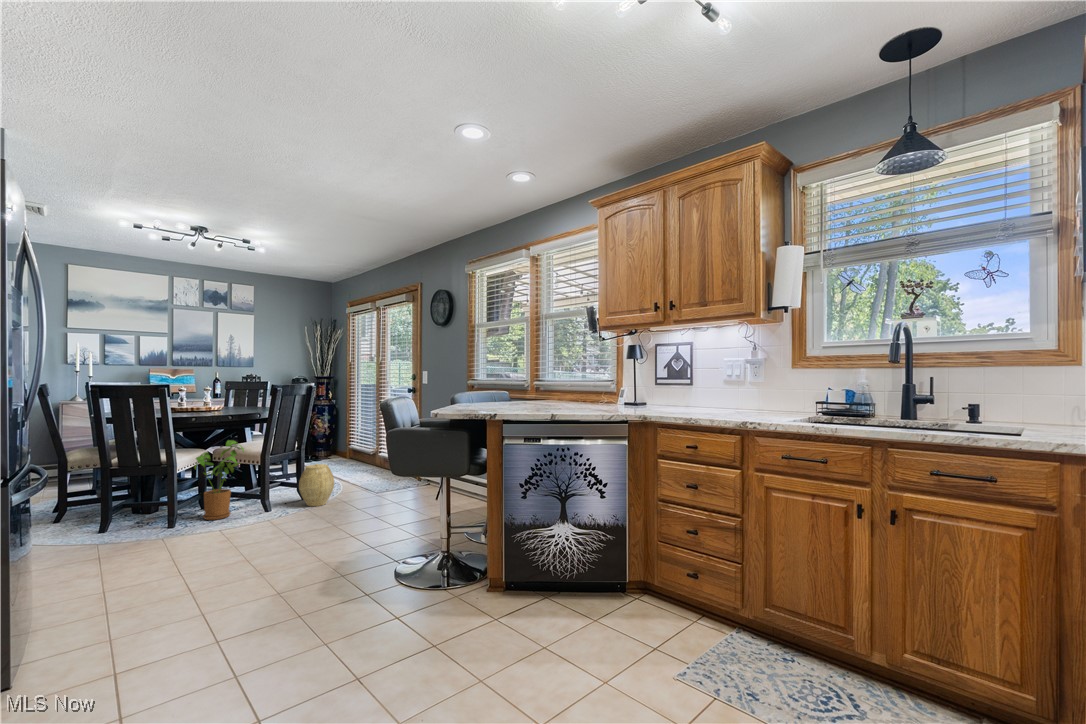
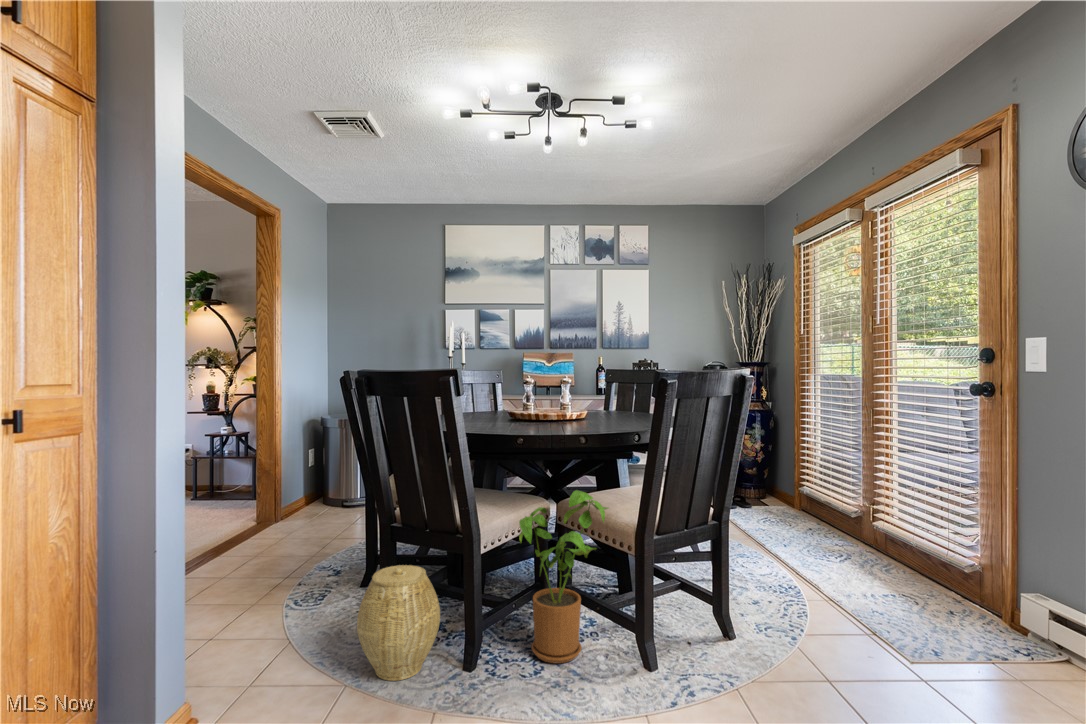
woven basket: present [299,464,334,506] -> present [357,565,440,681]

